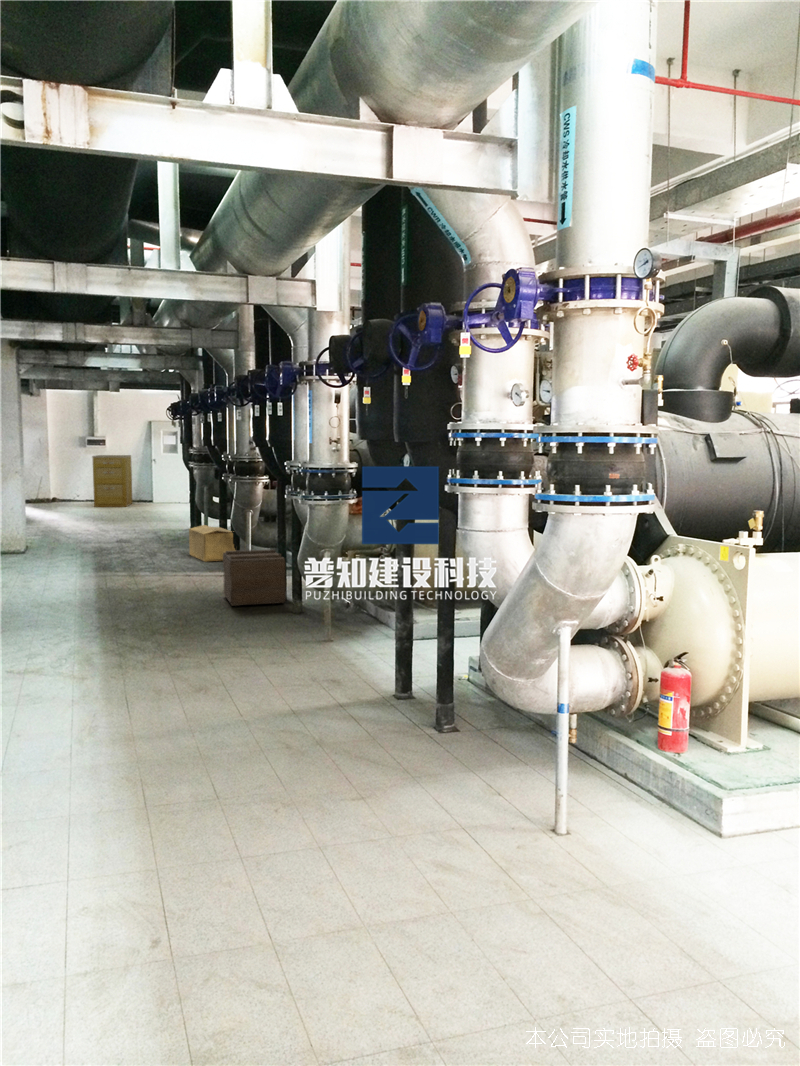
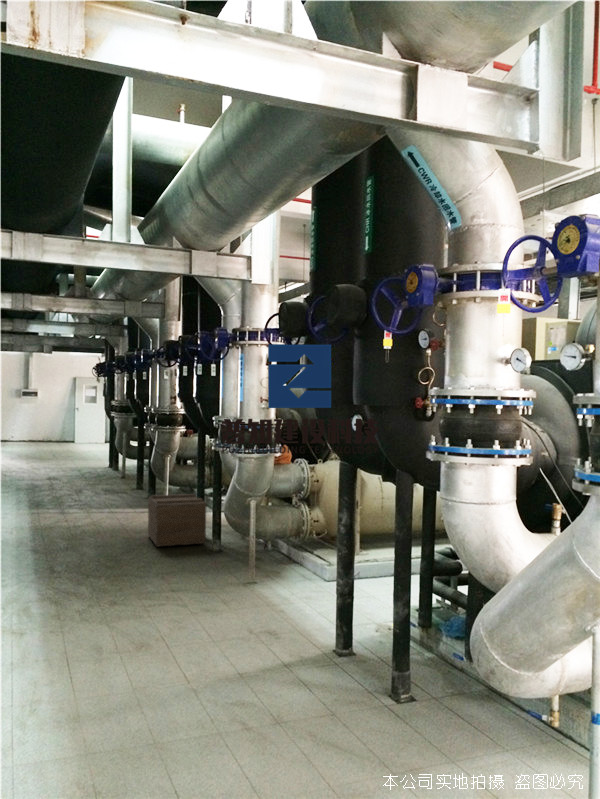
filing cabinet: present [92,455,132,507] -> none [25,405,59,448]
cardboard box: present [189,525,236,561] -> none [111,467,153,500]

